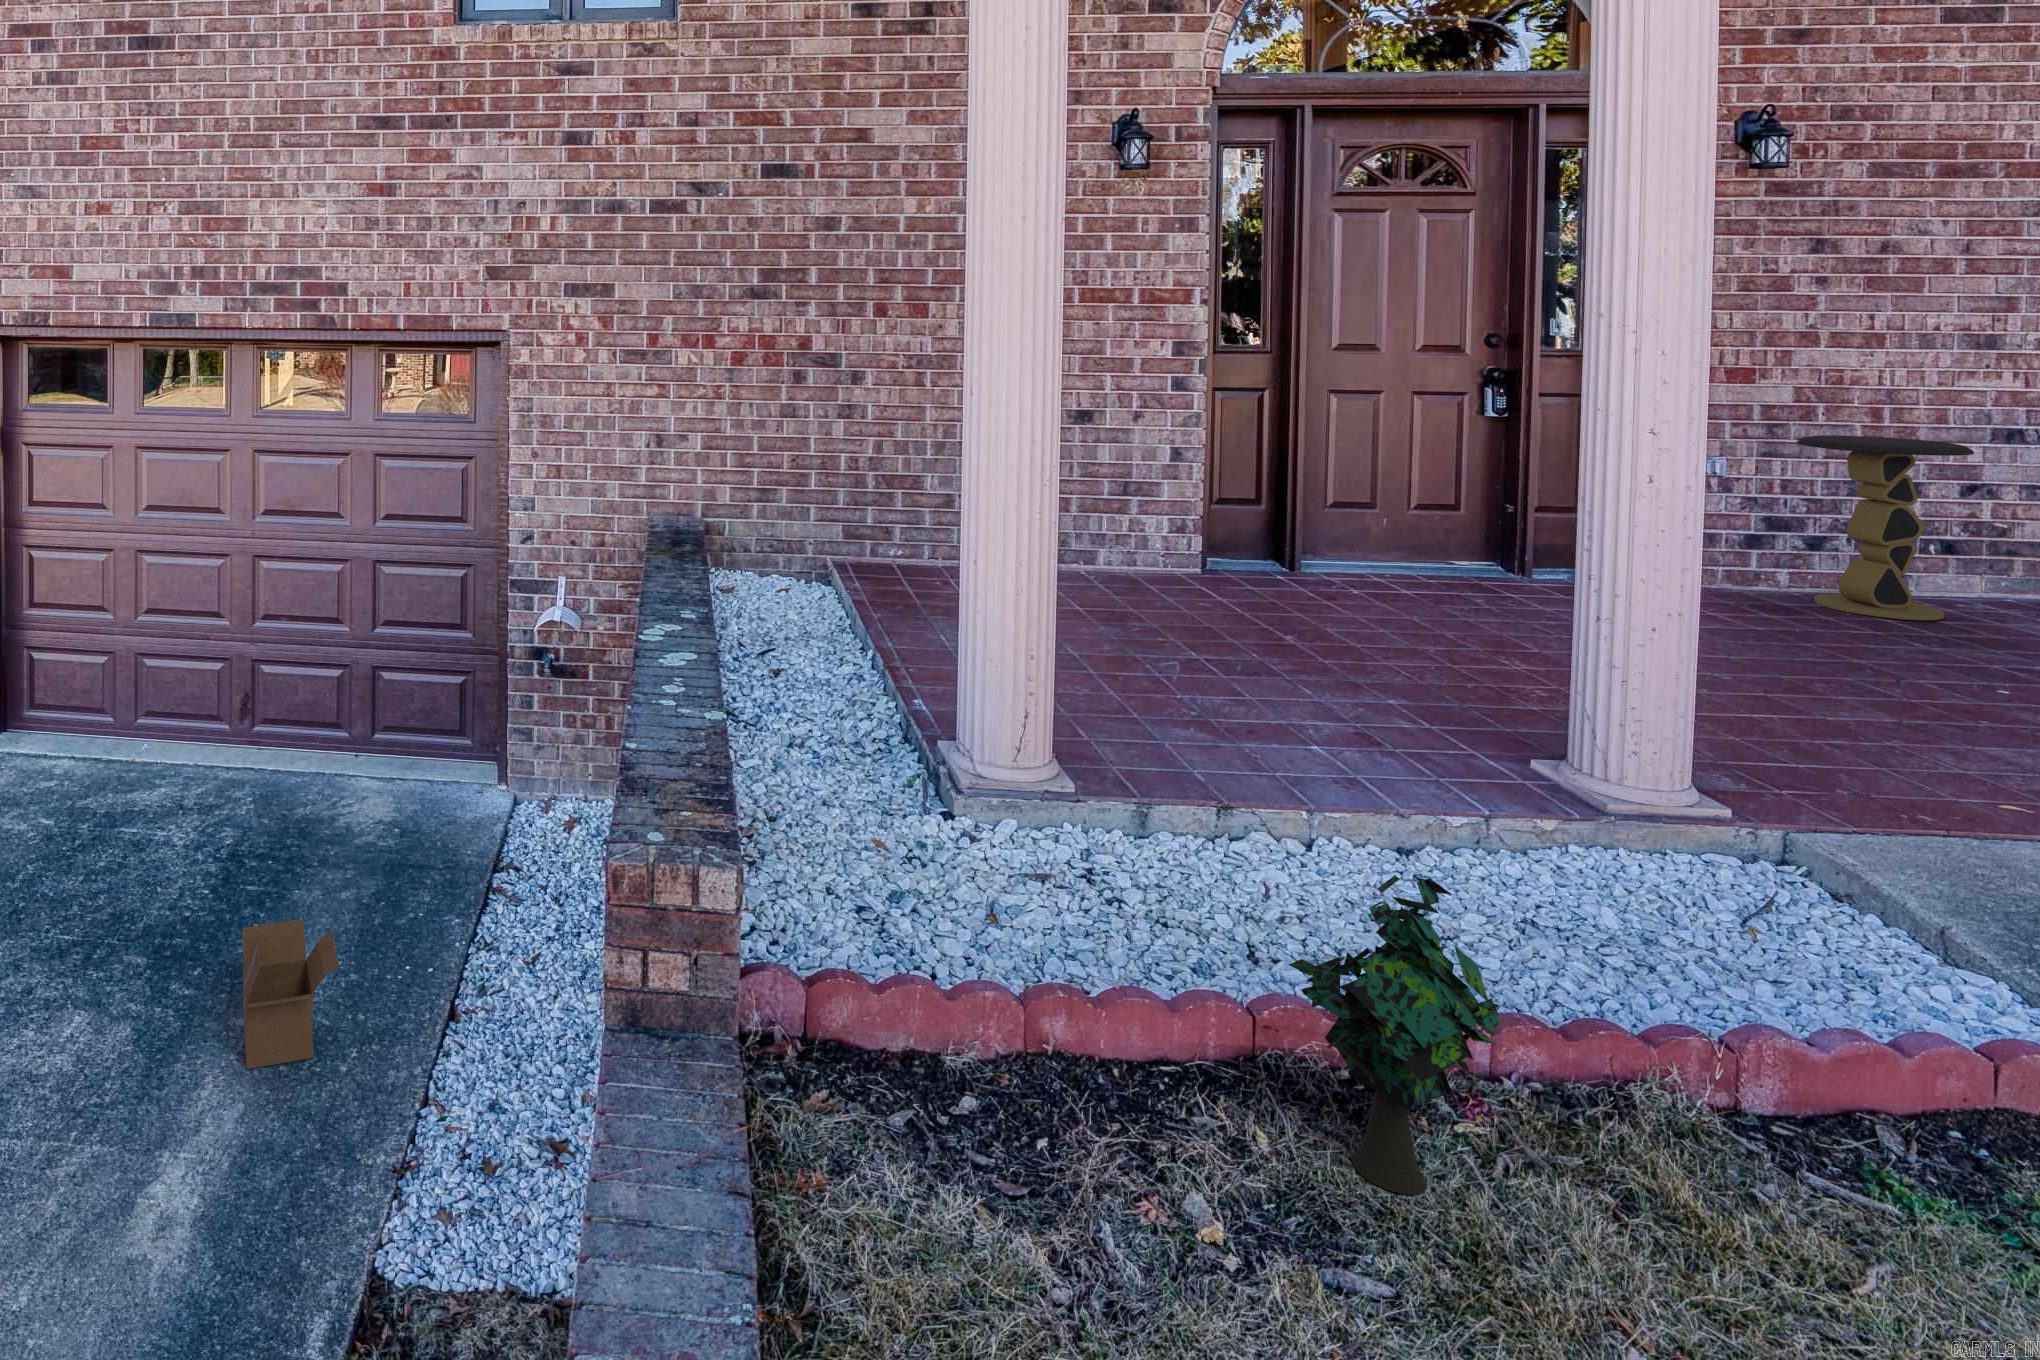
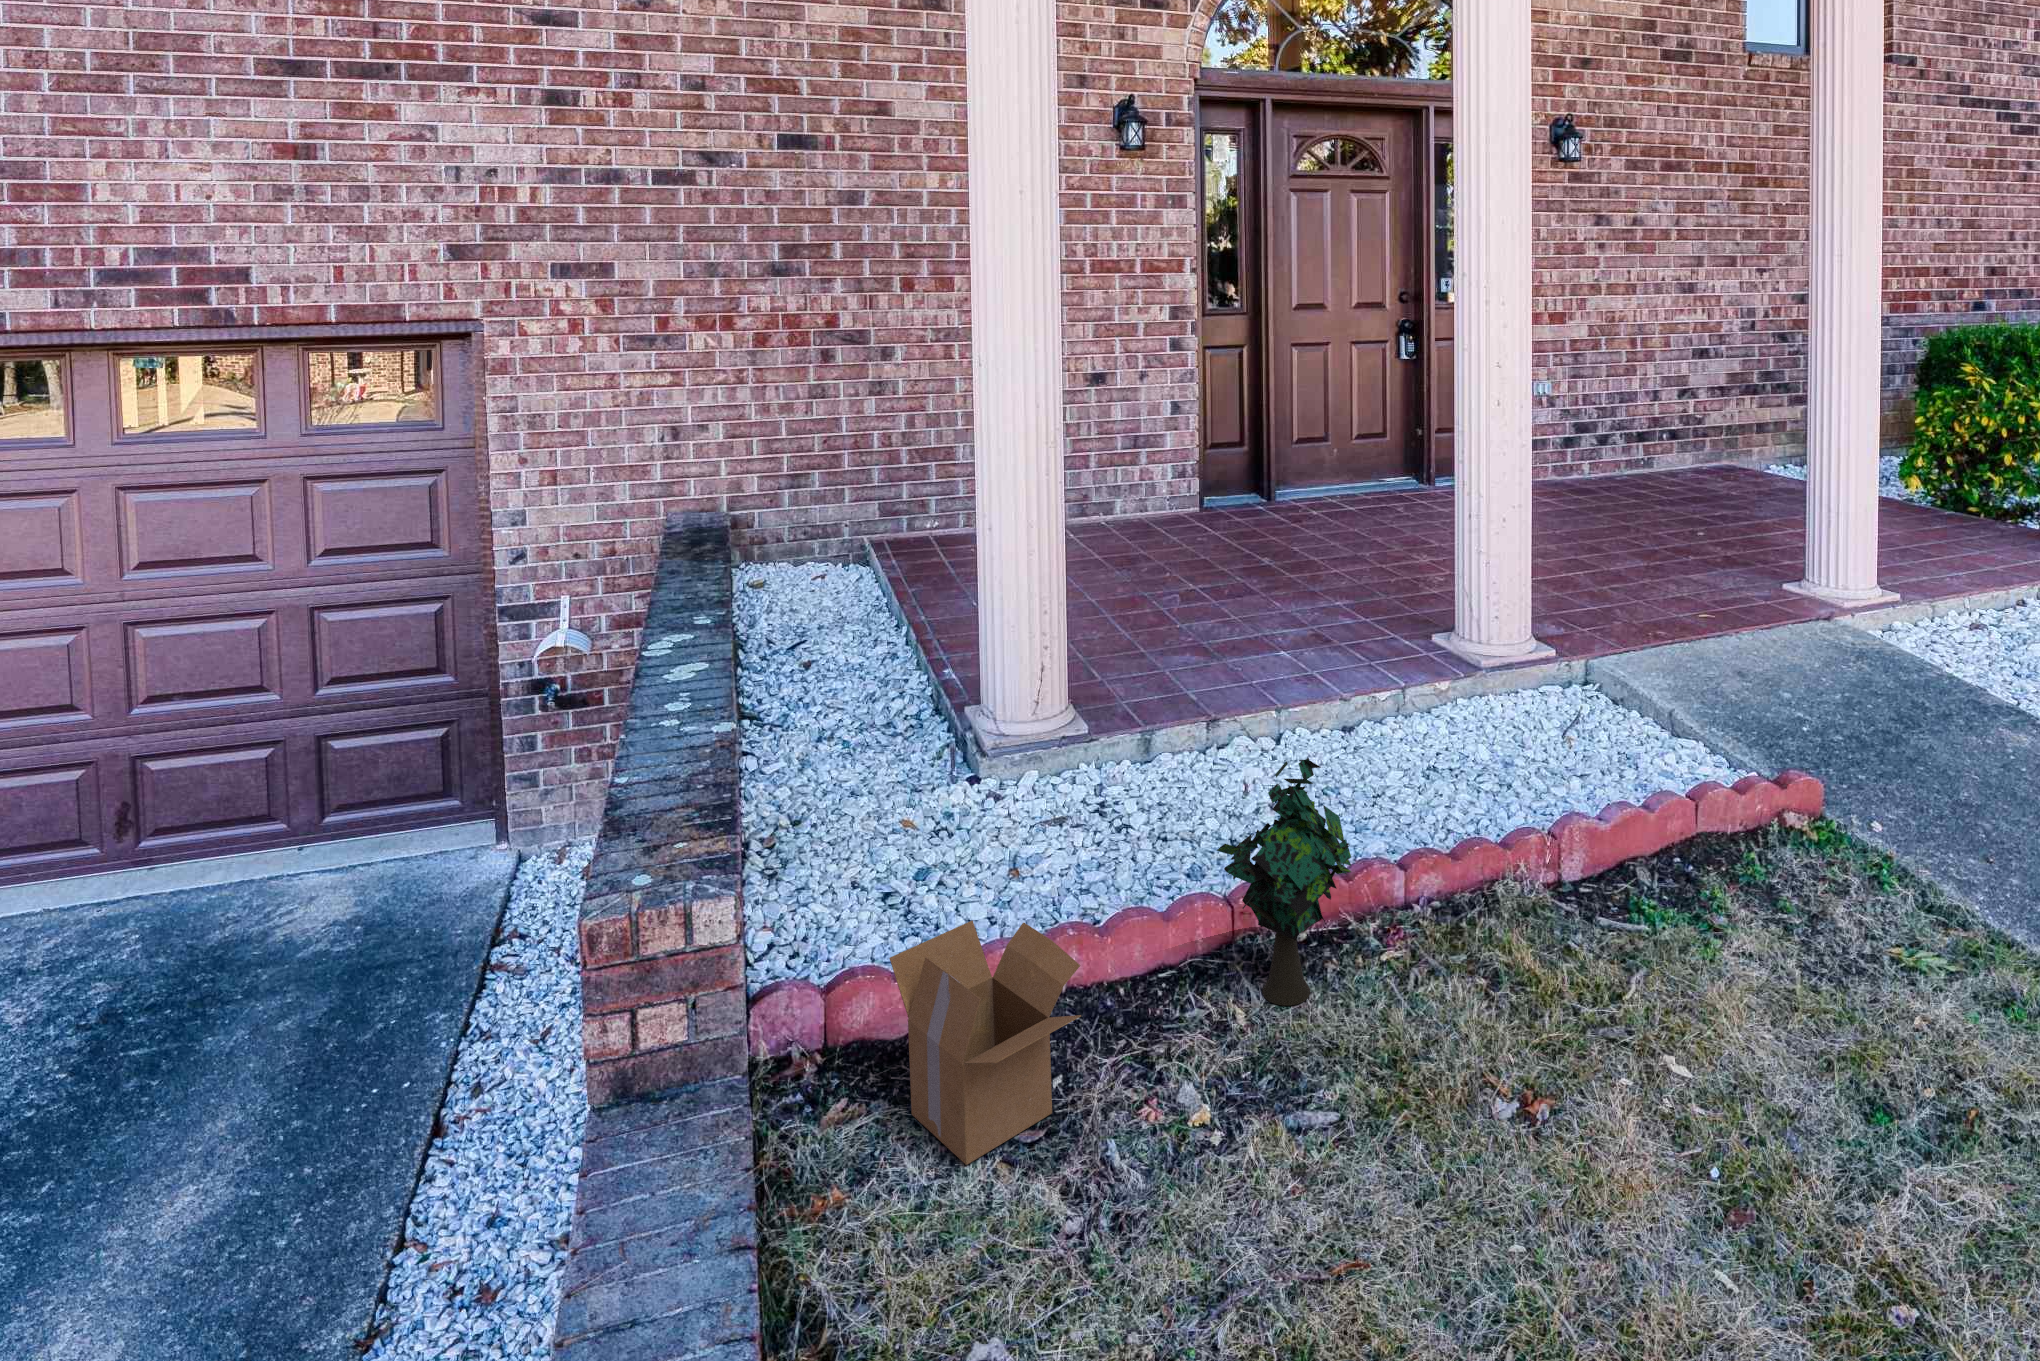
side table: present [1797,435,1974,620] -> none [1586,361,1674,492]
cardboard box: present [243,919,339,1069] -> present [889,921,1081,1165]

